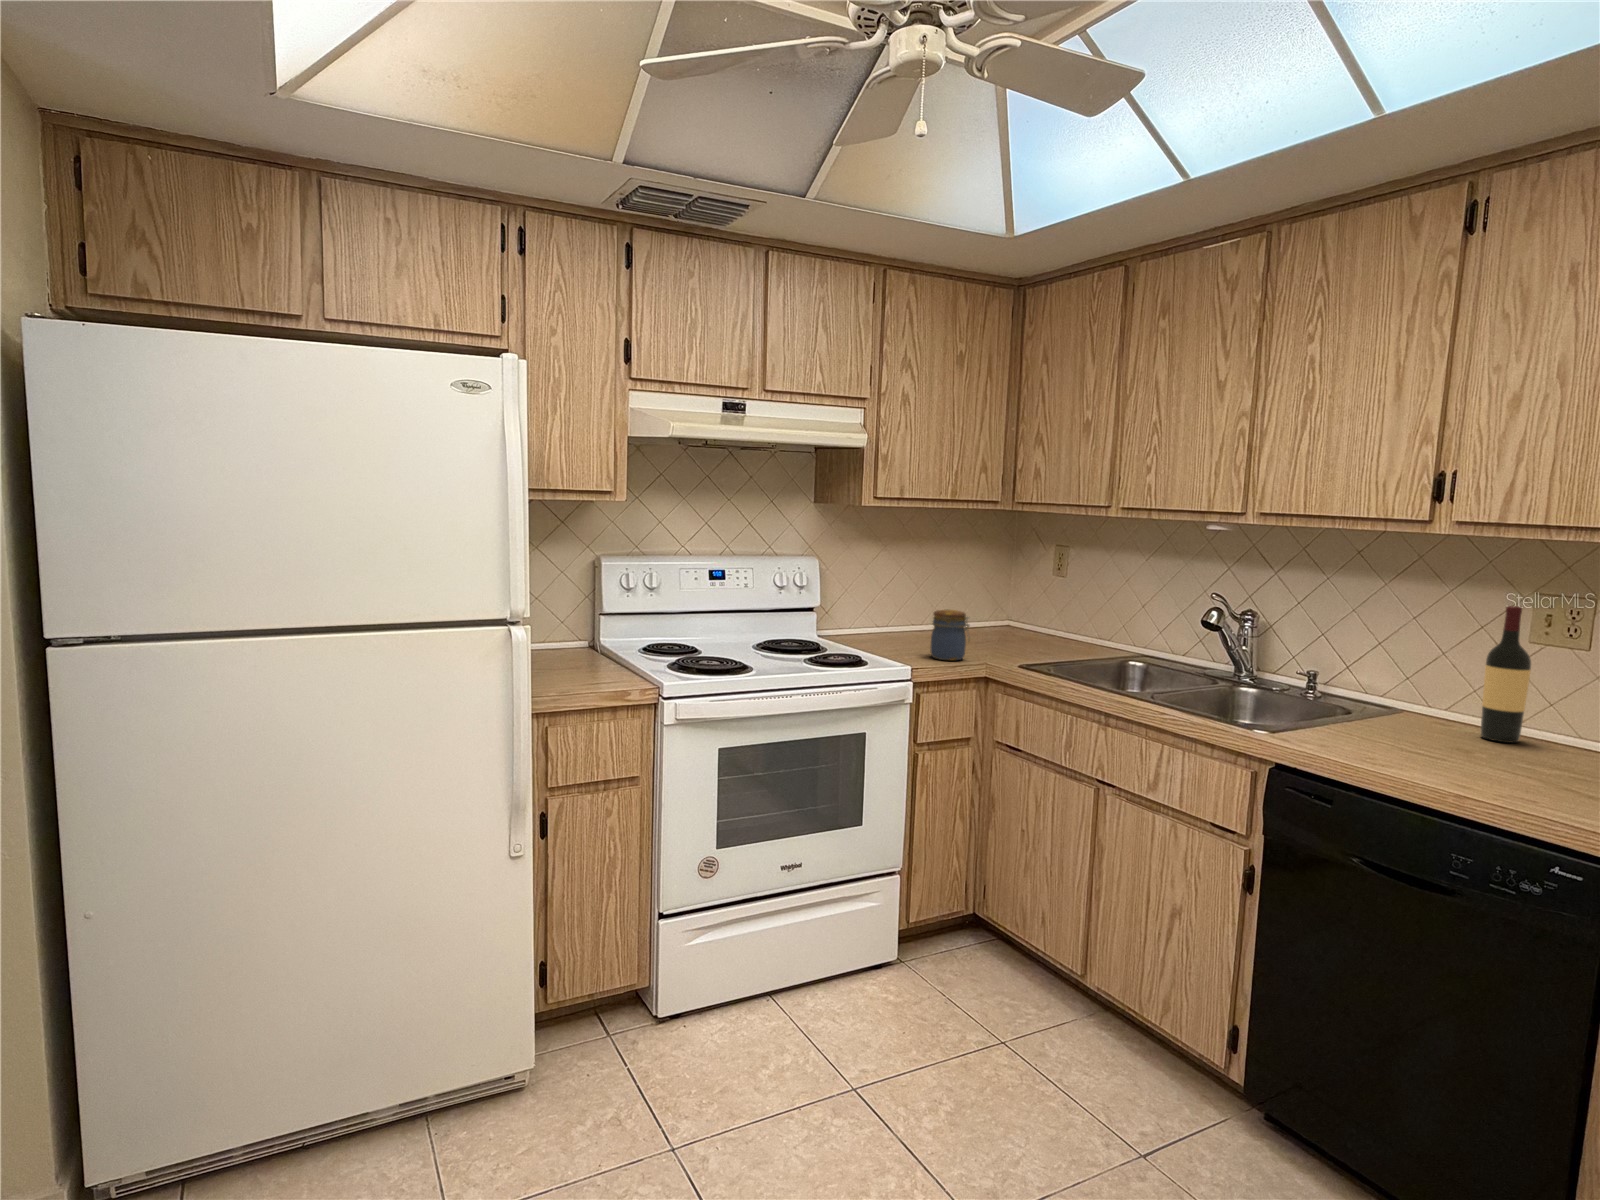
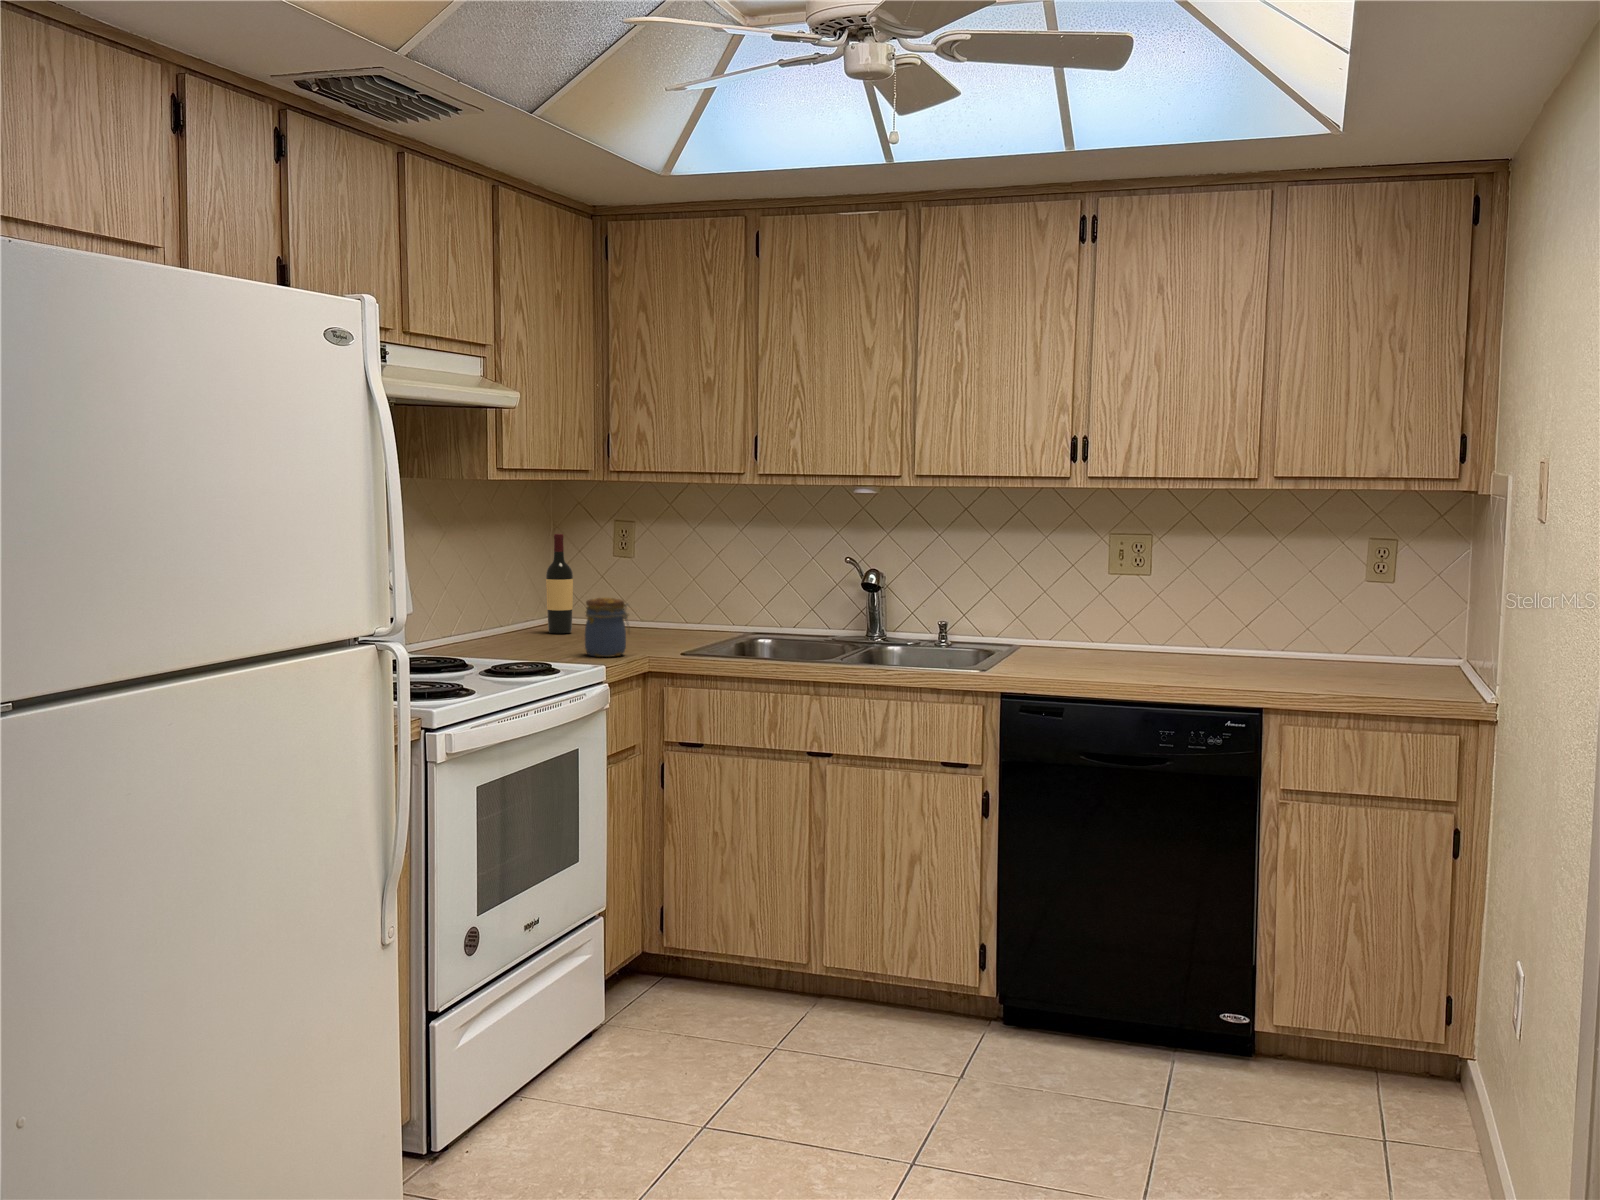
wine bottle: present [1481,606,1531,743] -> present [546,534,573,634]

